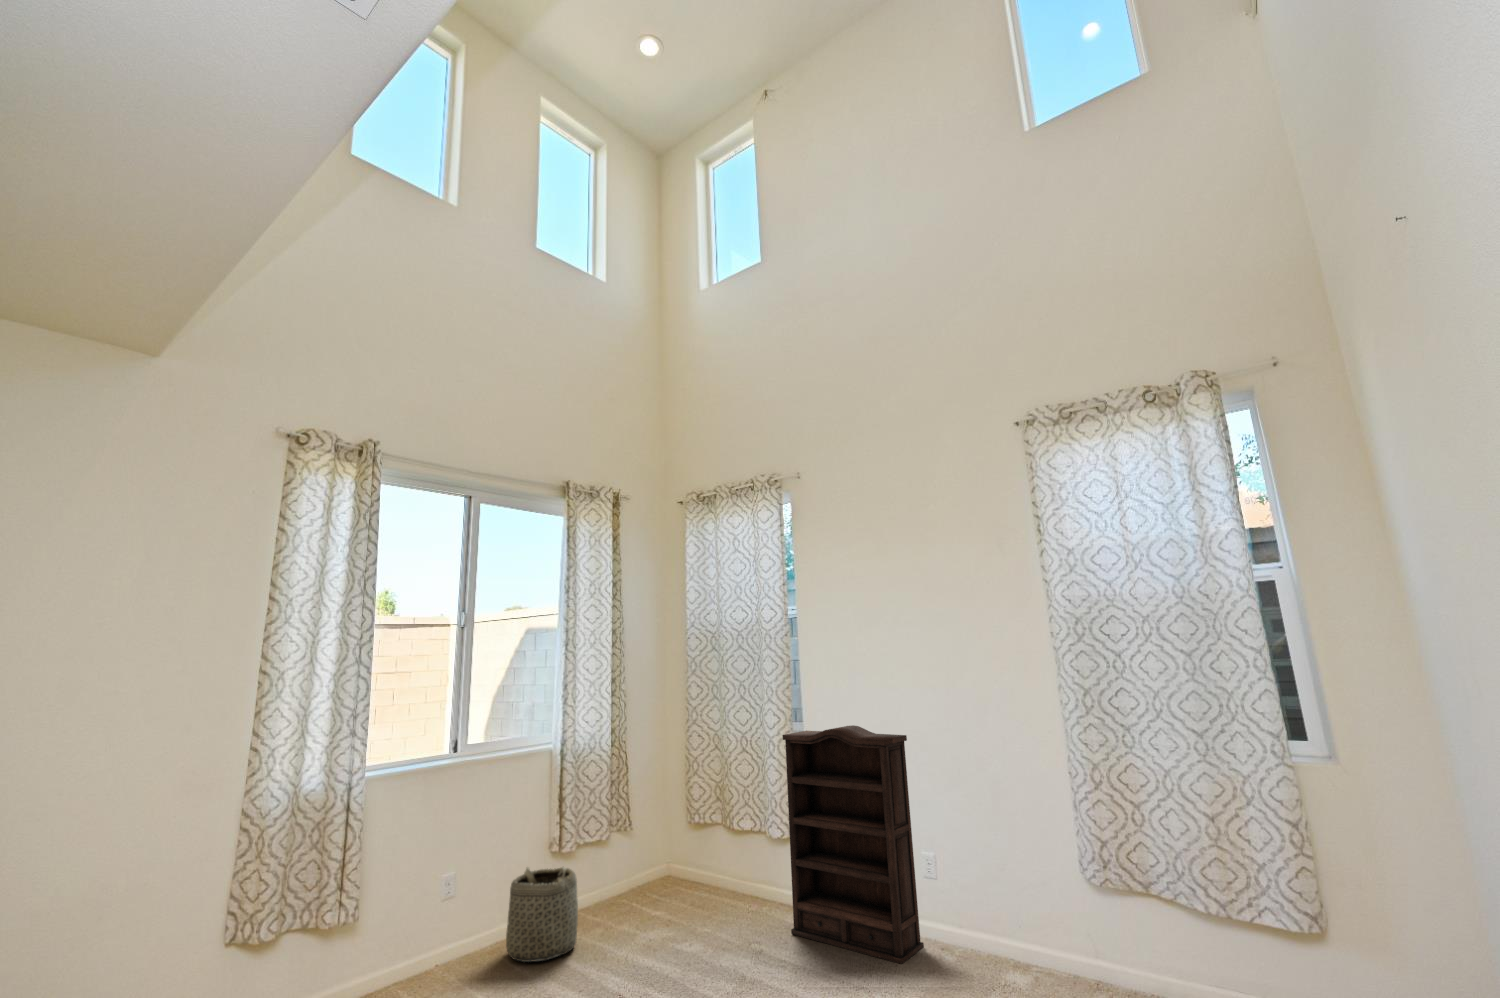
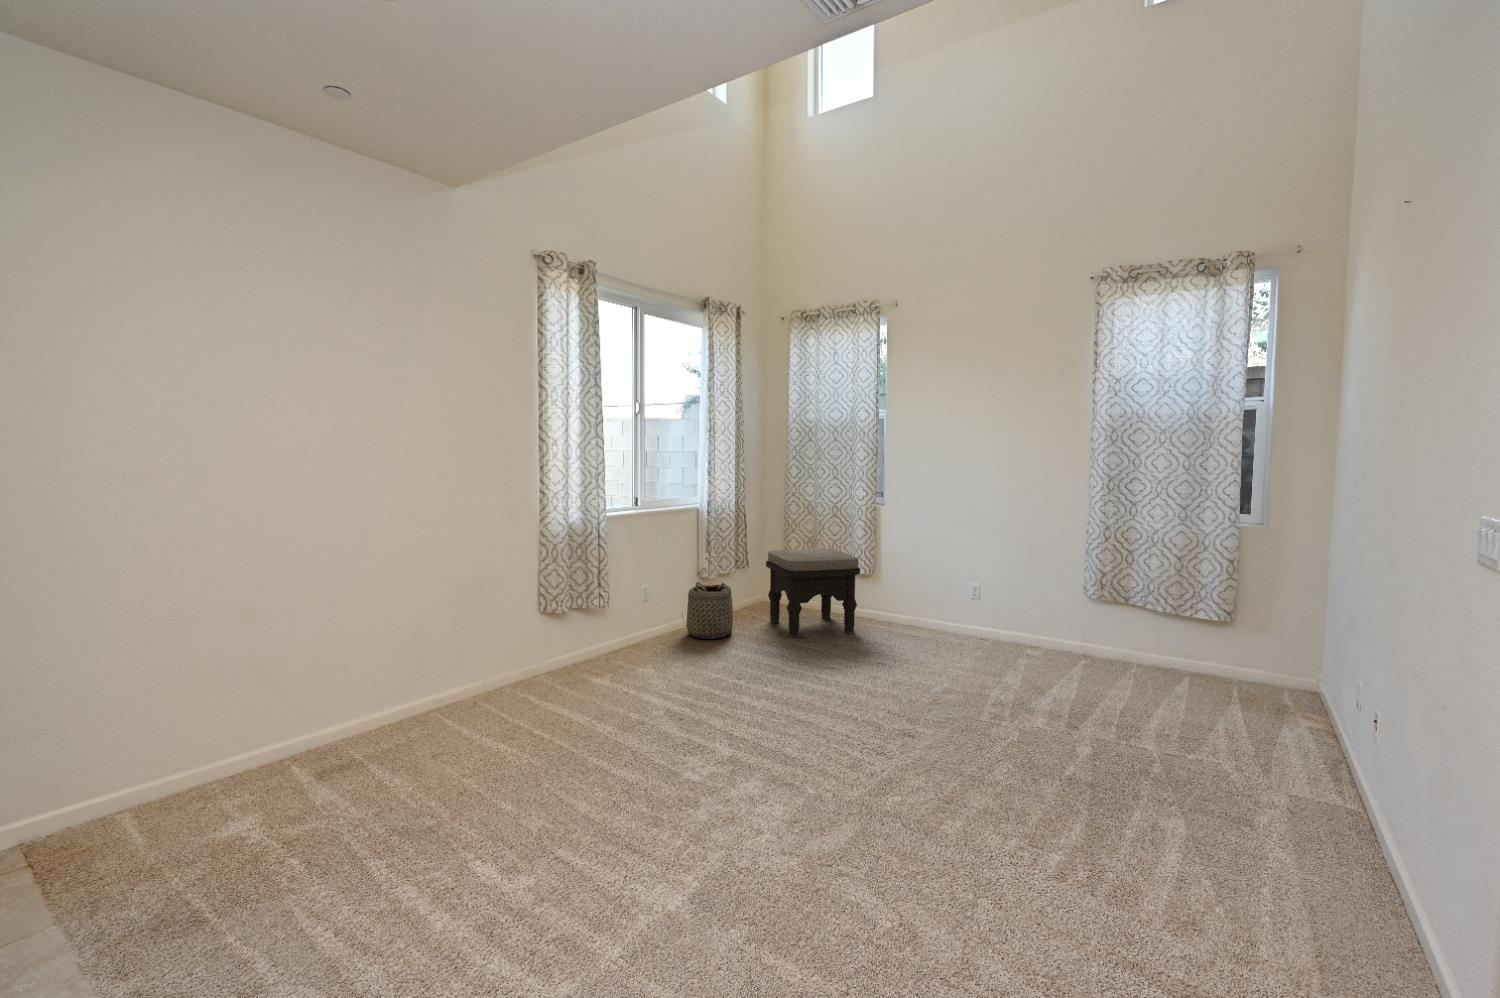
bookshelf: present [782,725,924,964] -> none [873,498,969,644]
ottoman: none [640,802,763,956] -> present [766,548,860,638]

